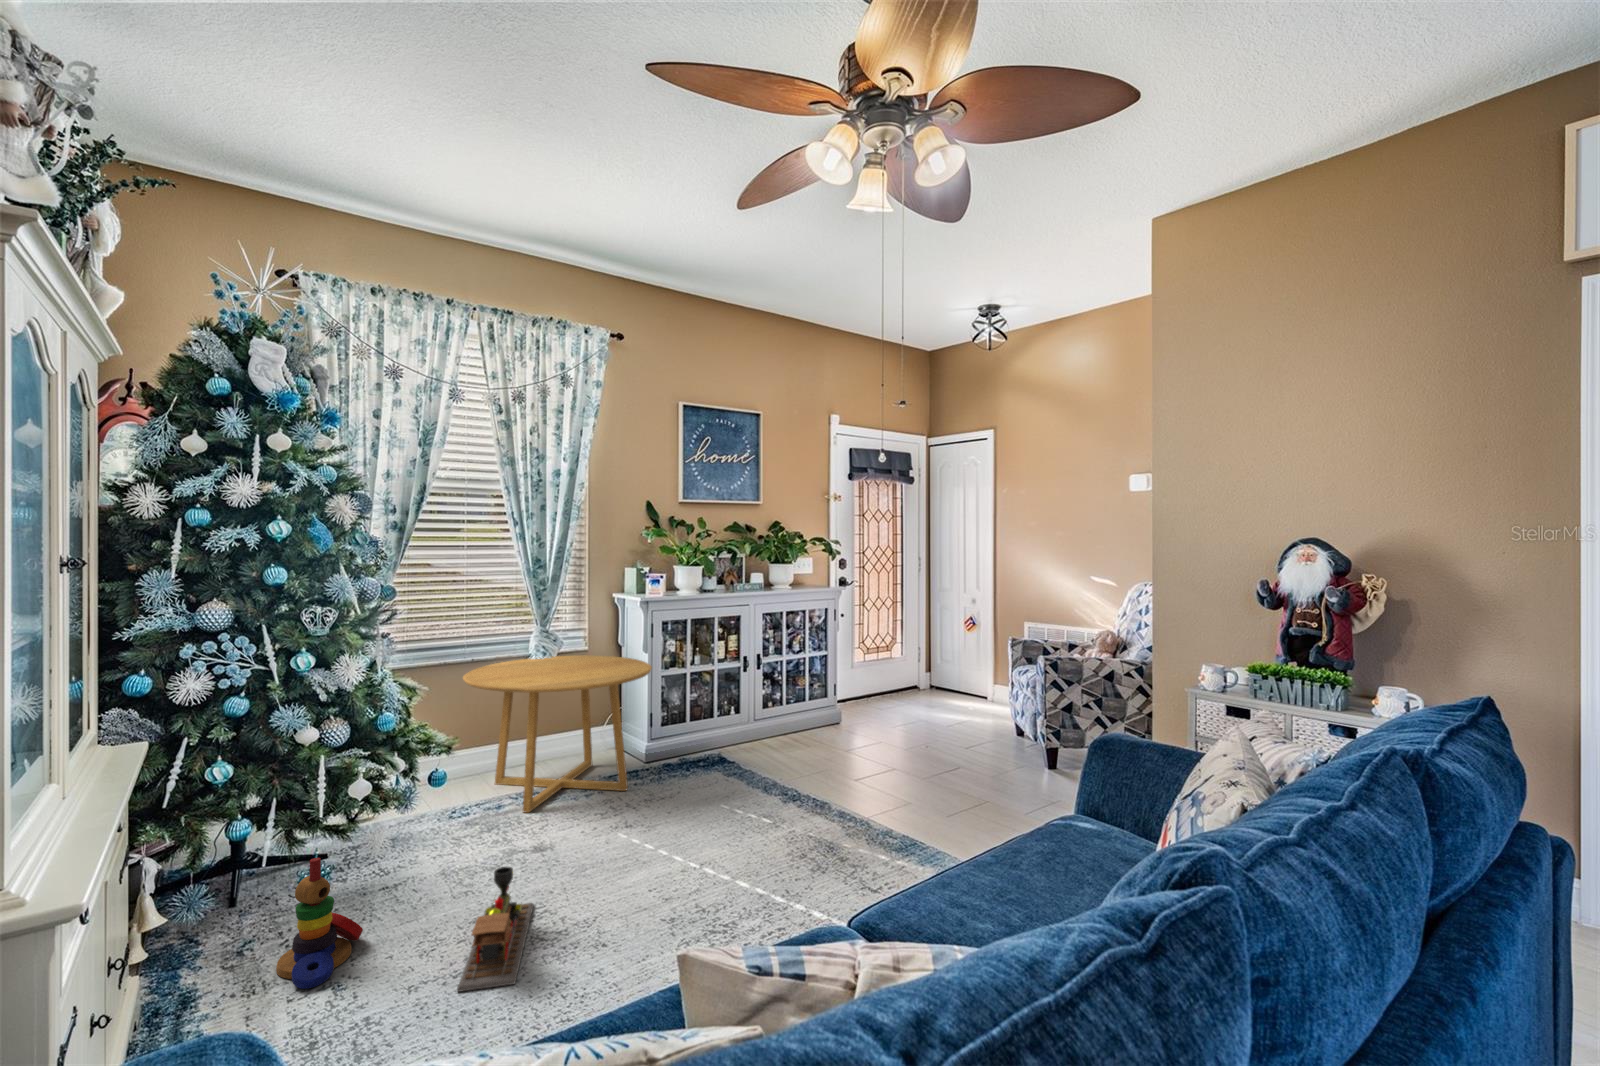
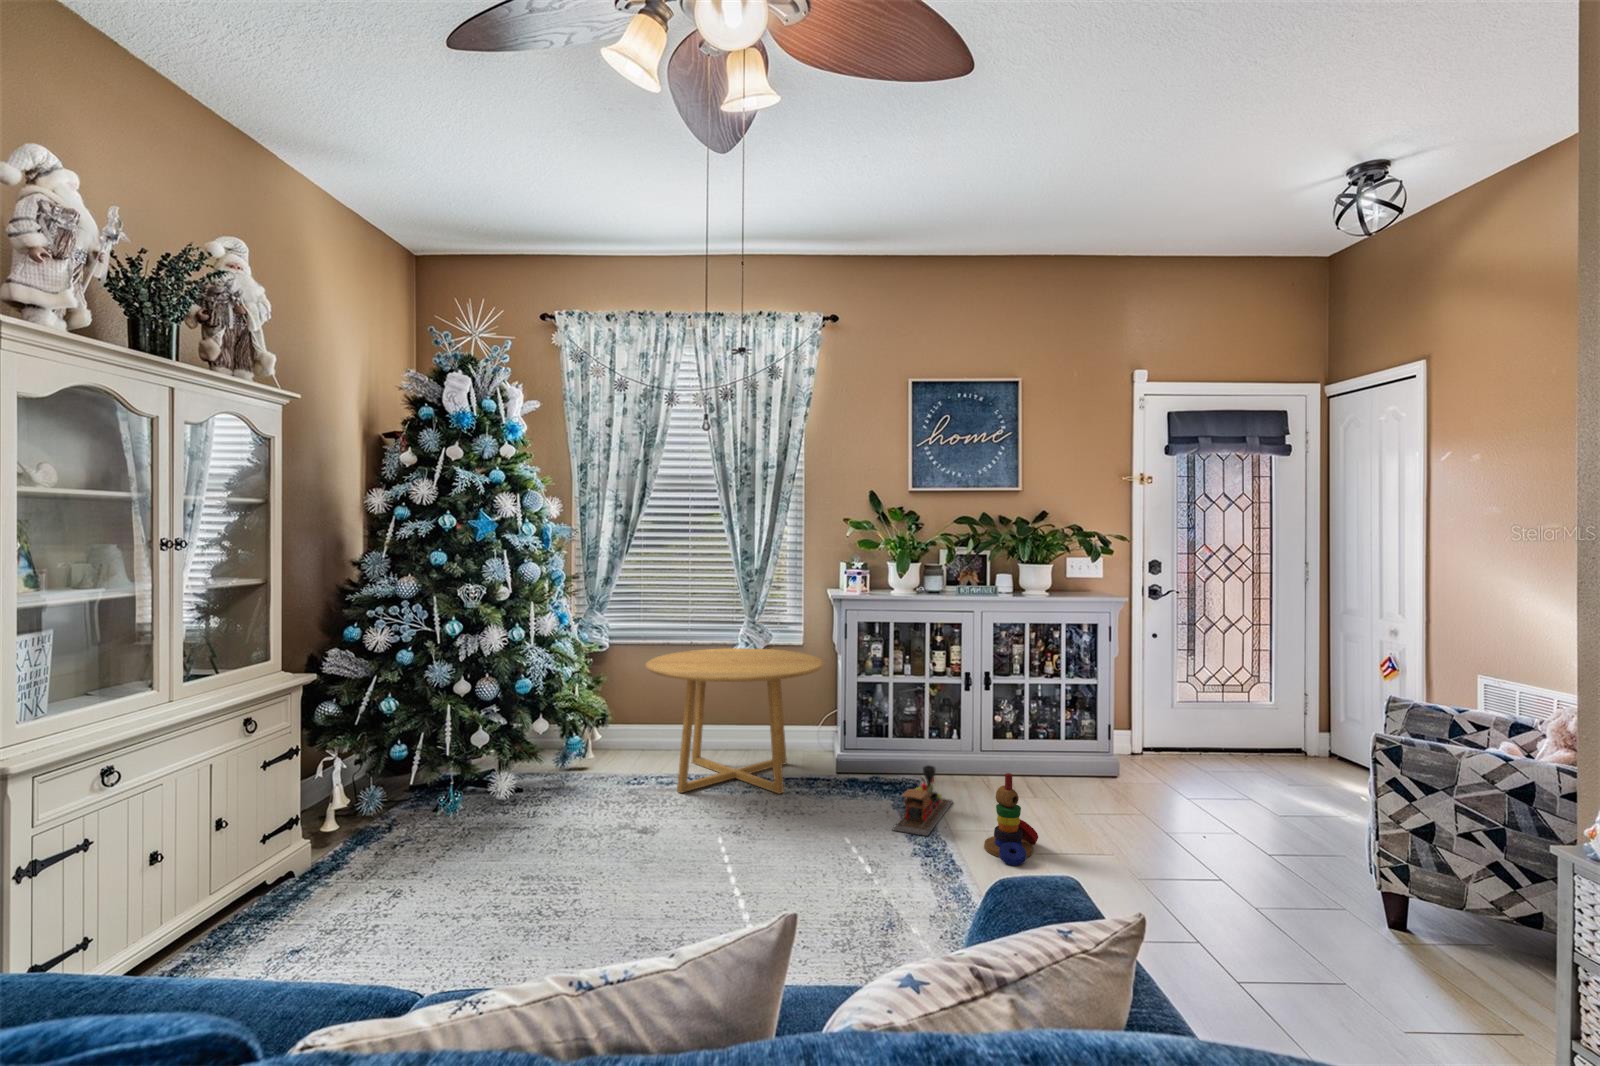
stacking toy: present [276,858,363,989] -> present [984,773,1038,866]
toy train: present [457,867,533,992] -> present [893,765,953,836]

